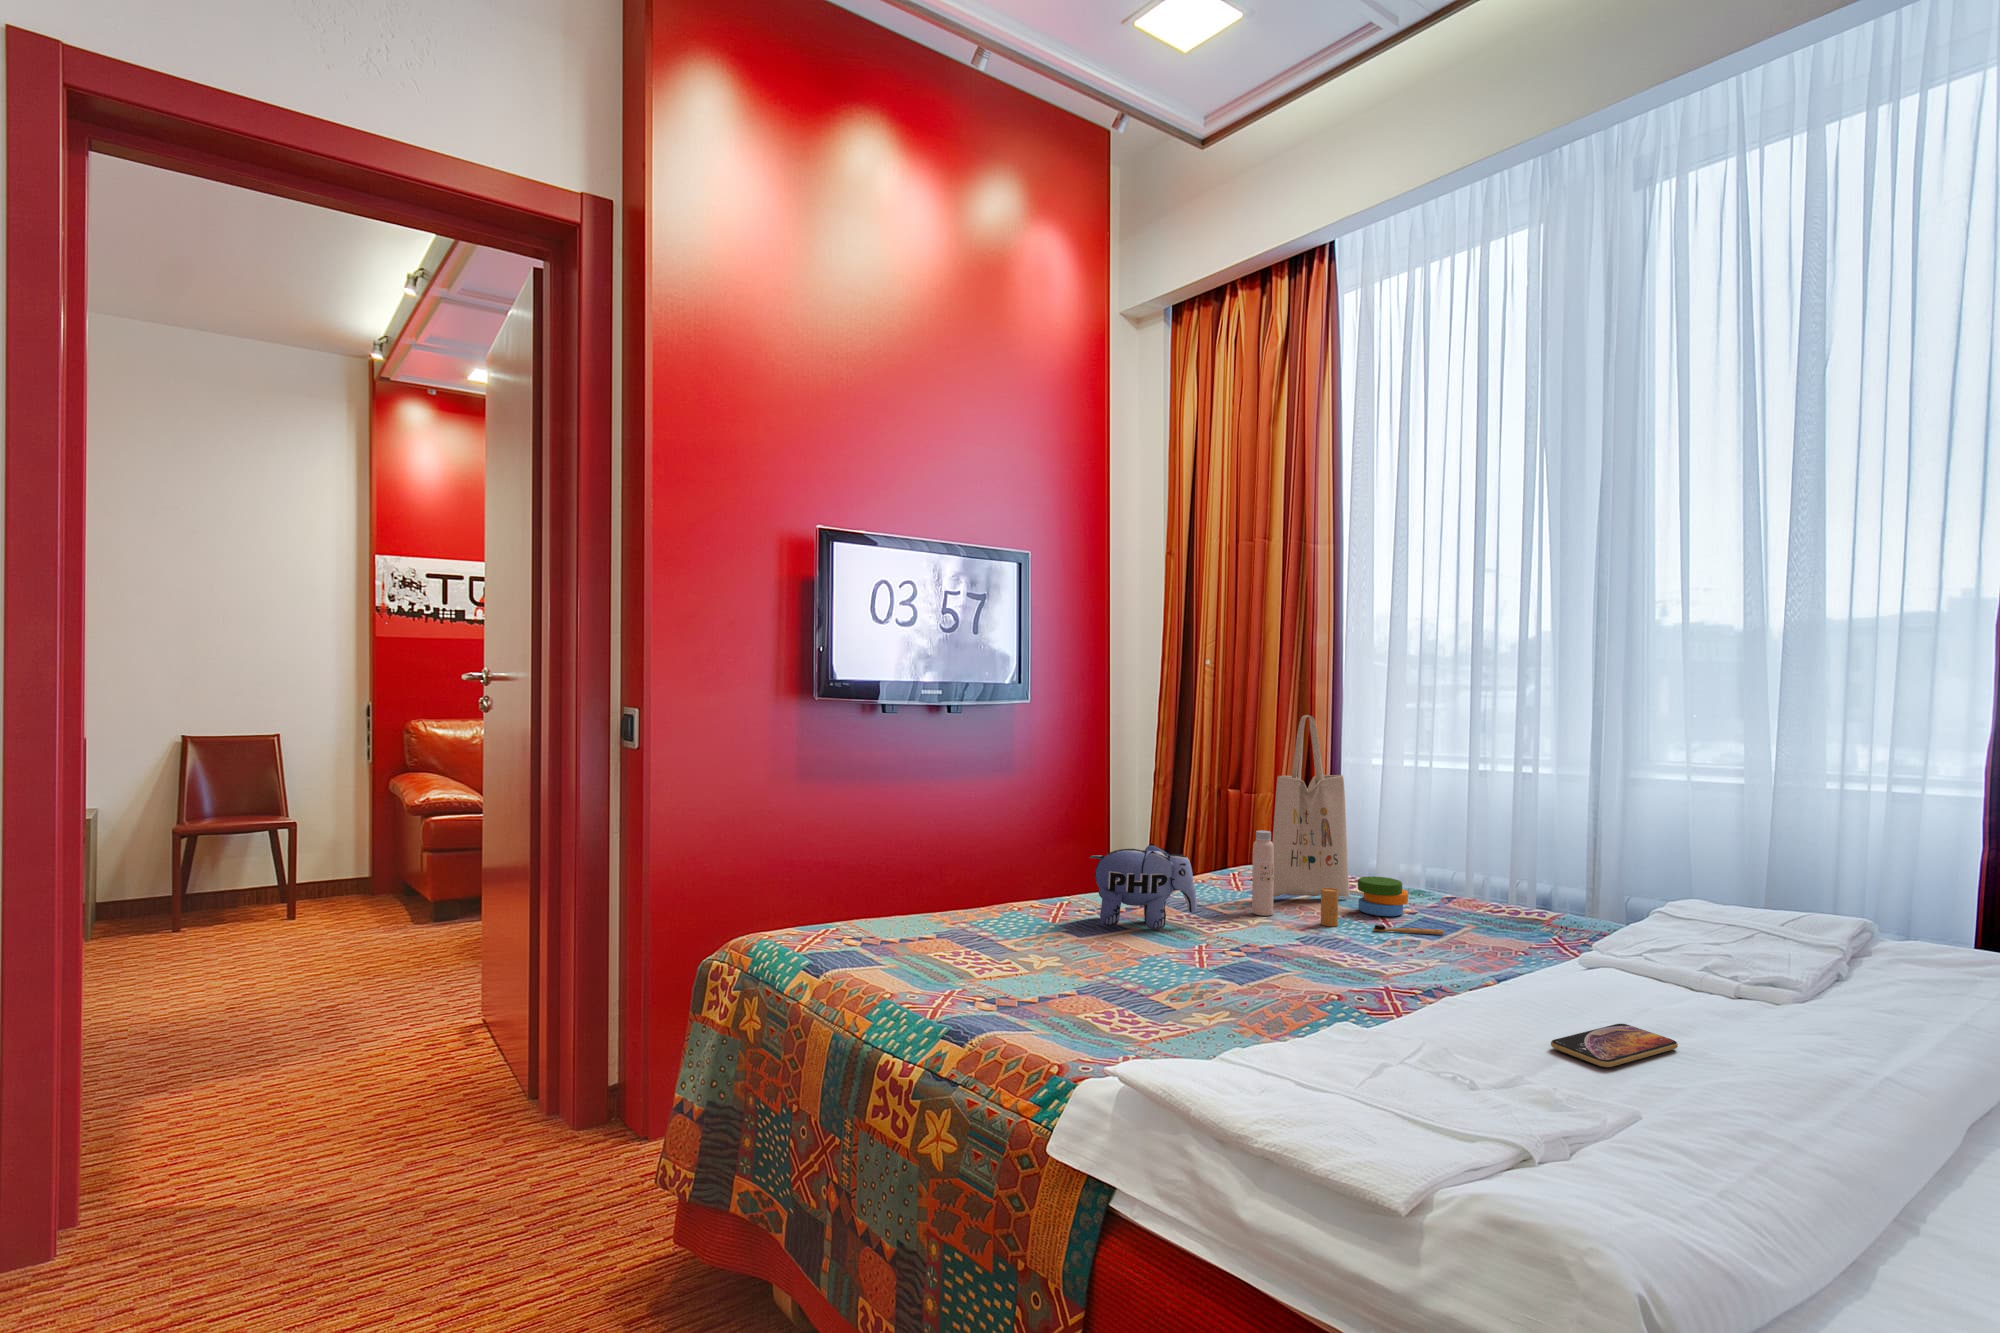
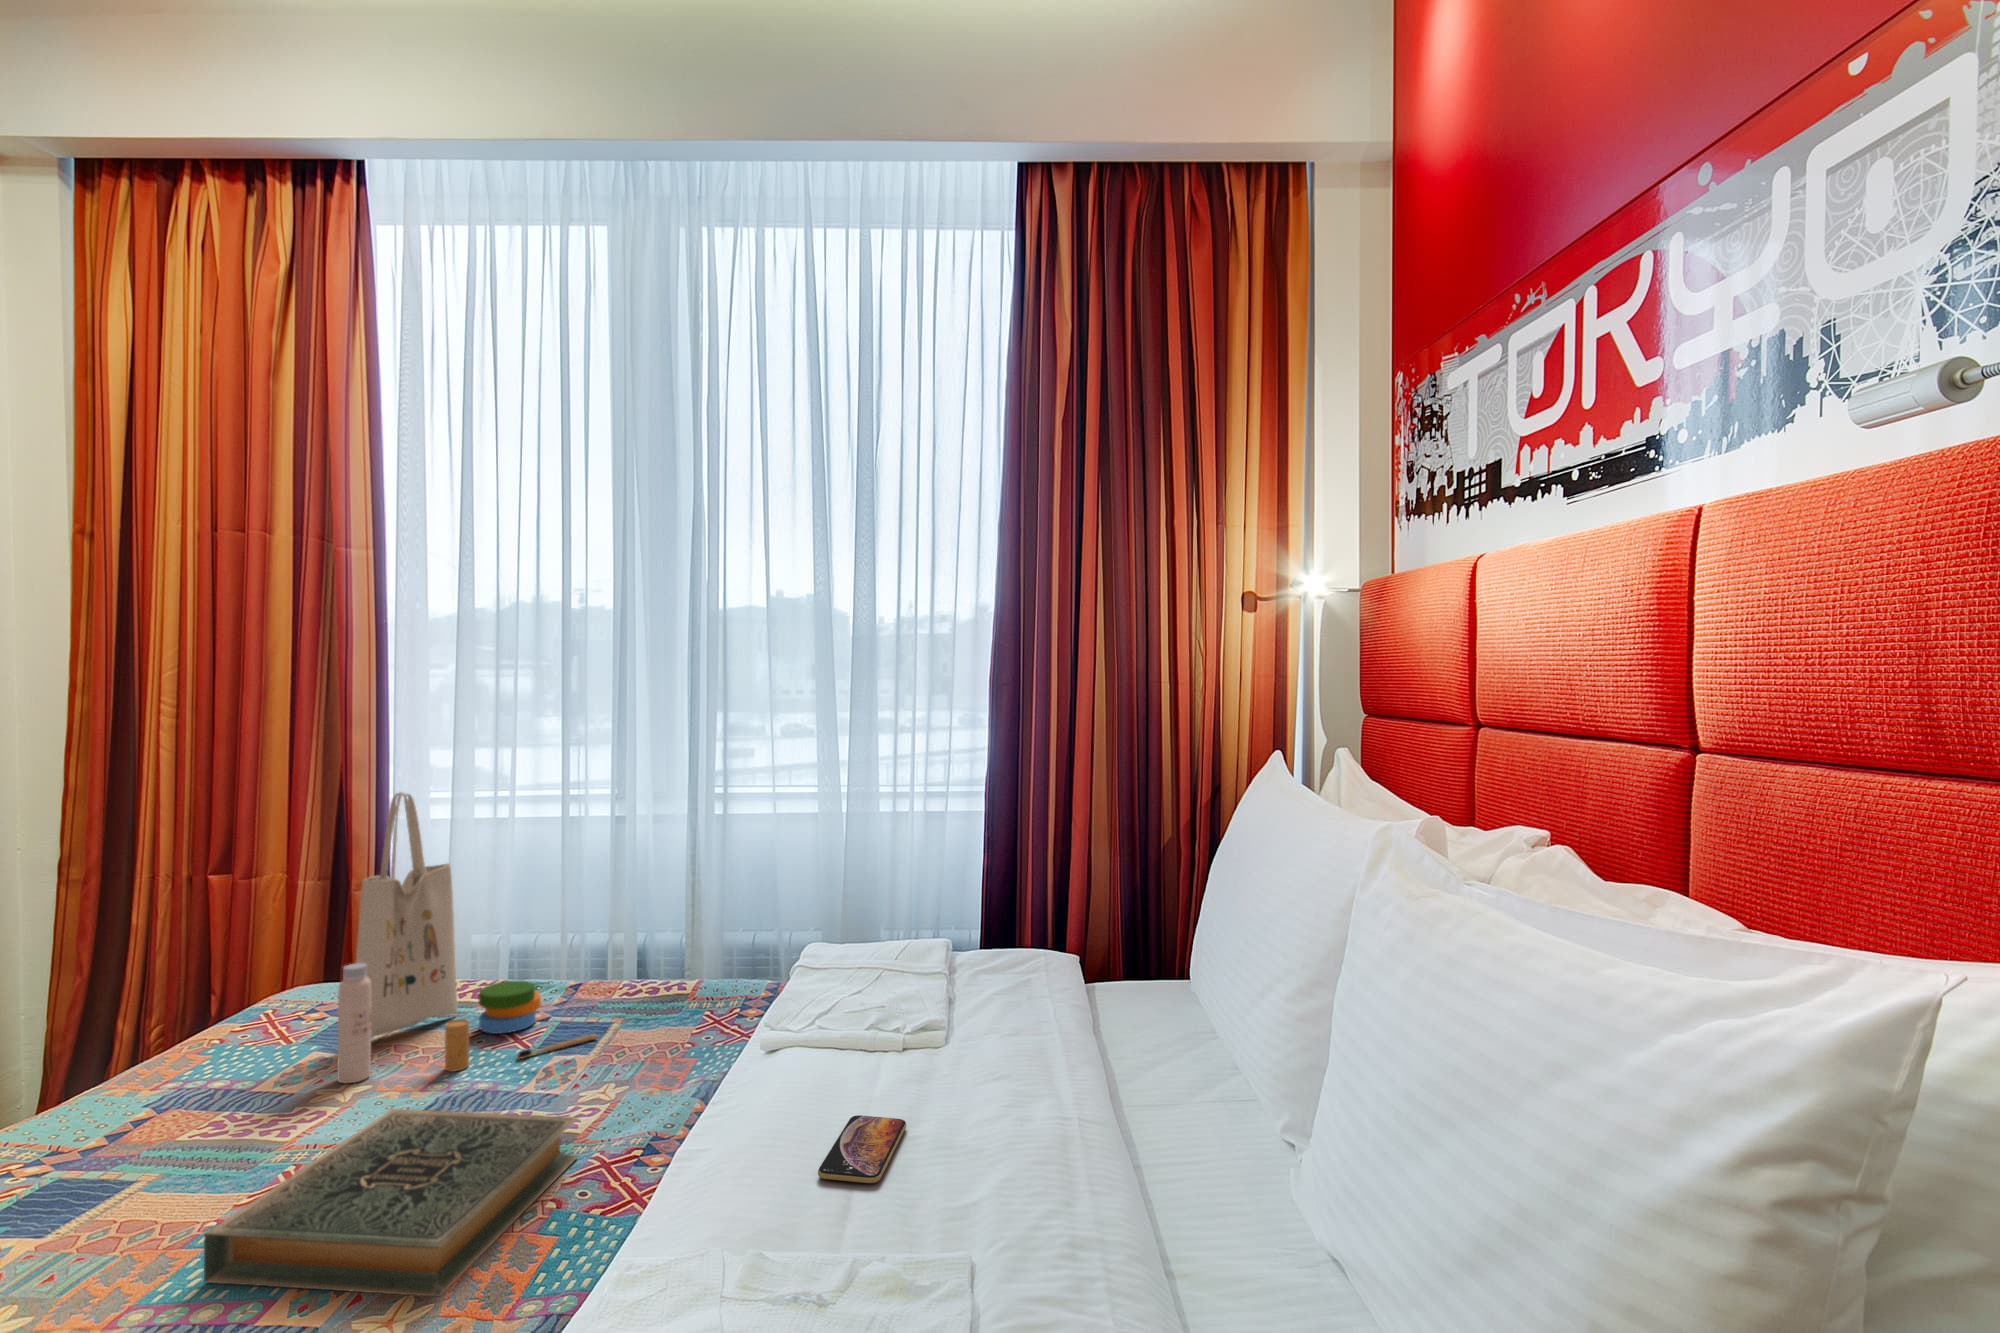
plush toy: present [1089,843,1197,929] -> none [43,1033,263,1199]
hardback book: none [1136,921,1378,1020] -> present [204,1109,577,1296]

